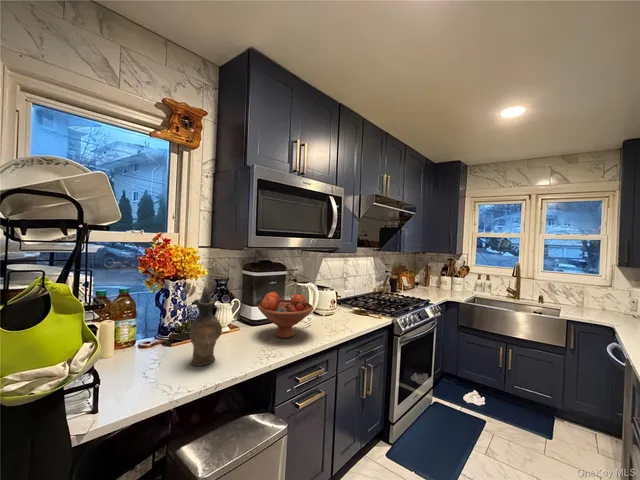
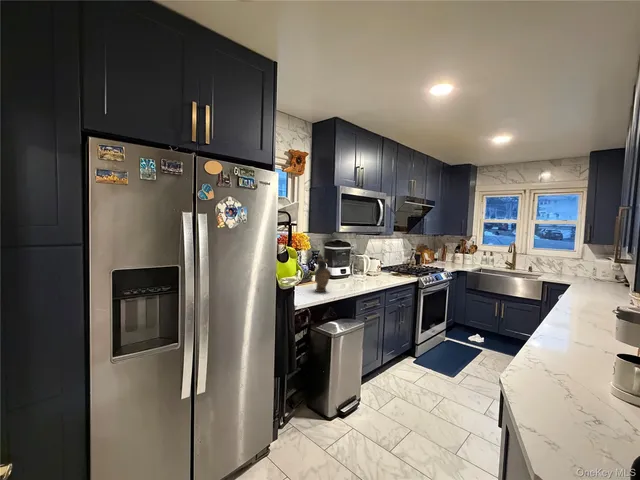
fruit bowl: present [258,292,314,338] -> none [340,259,372,284]

